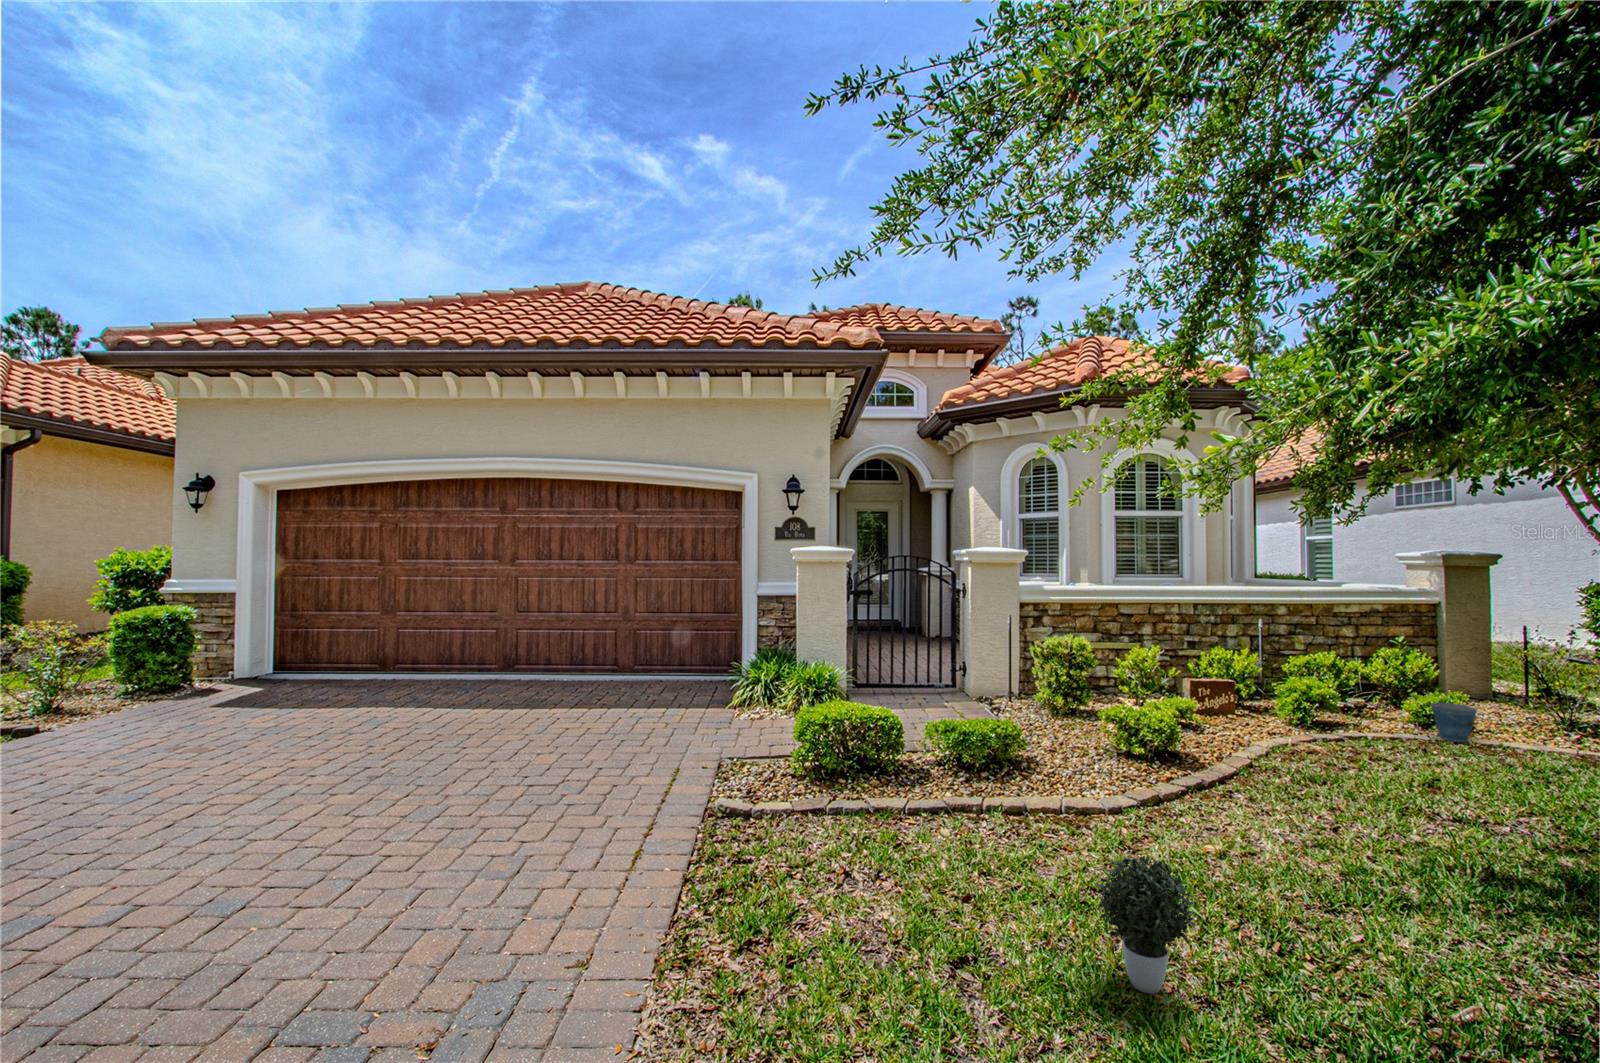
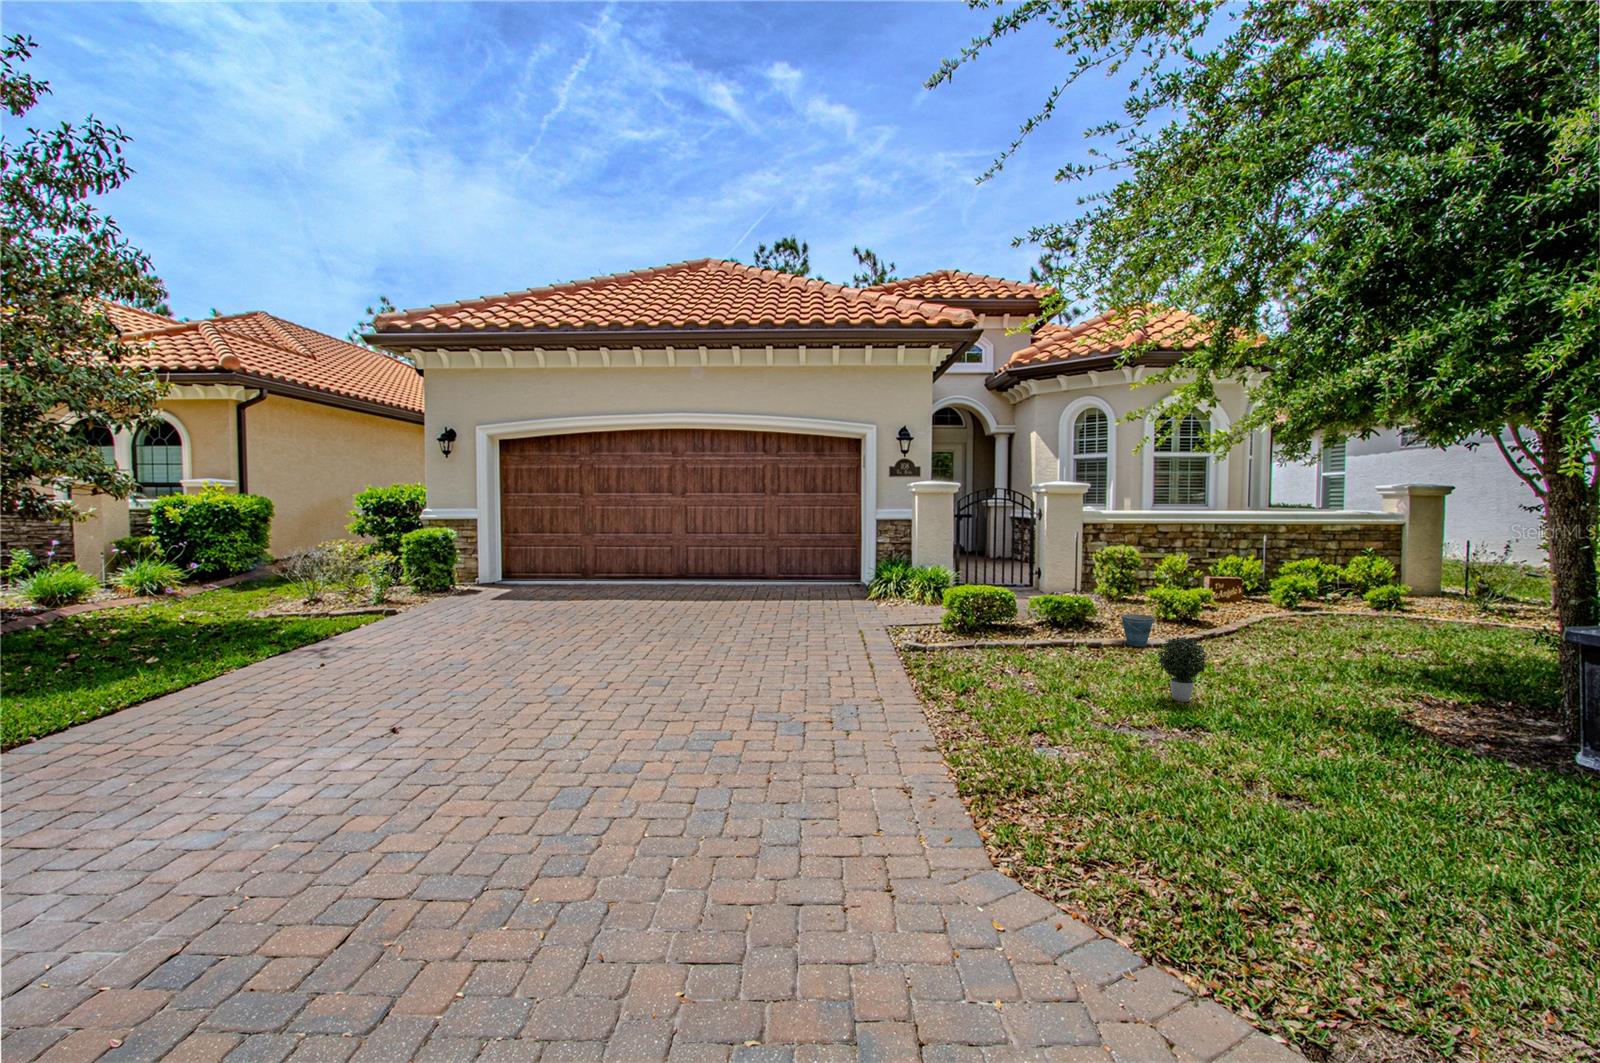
bucket: present [1431,703,1477,742] -> present [1122,614,1154,646]

